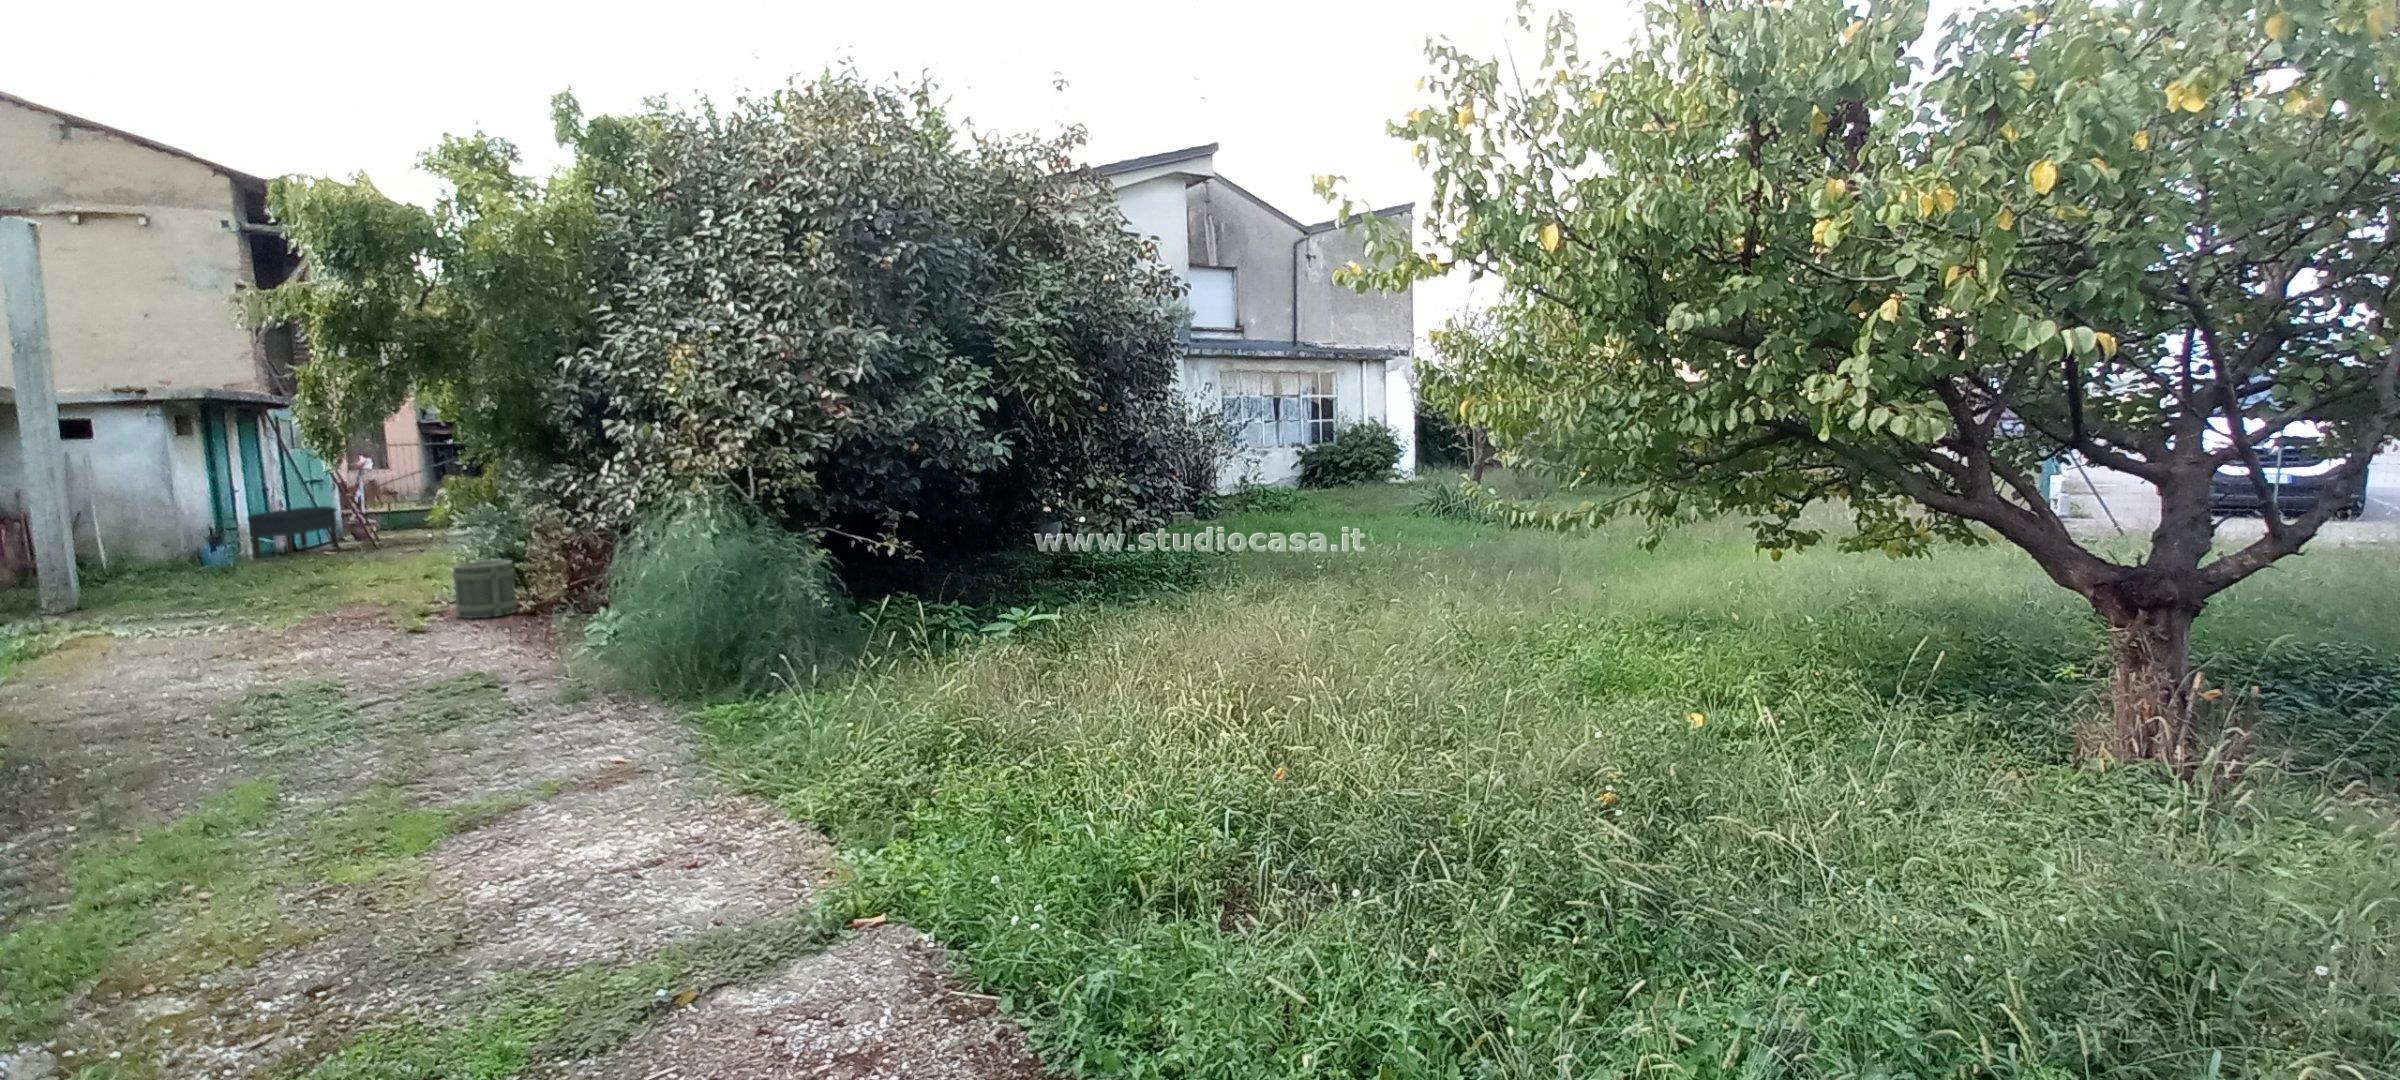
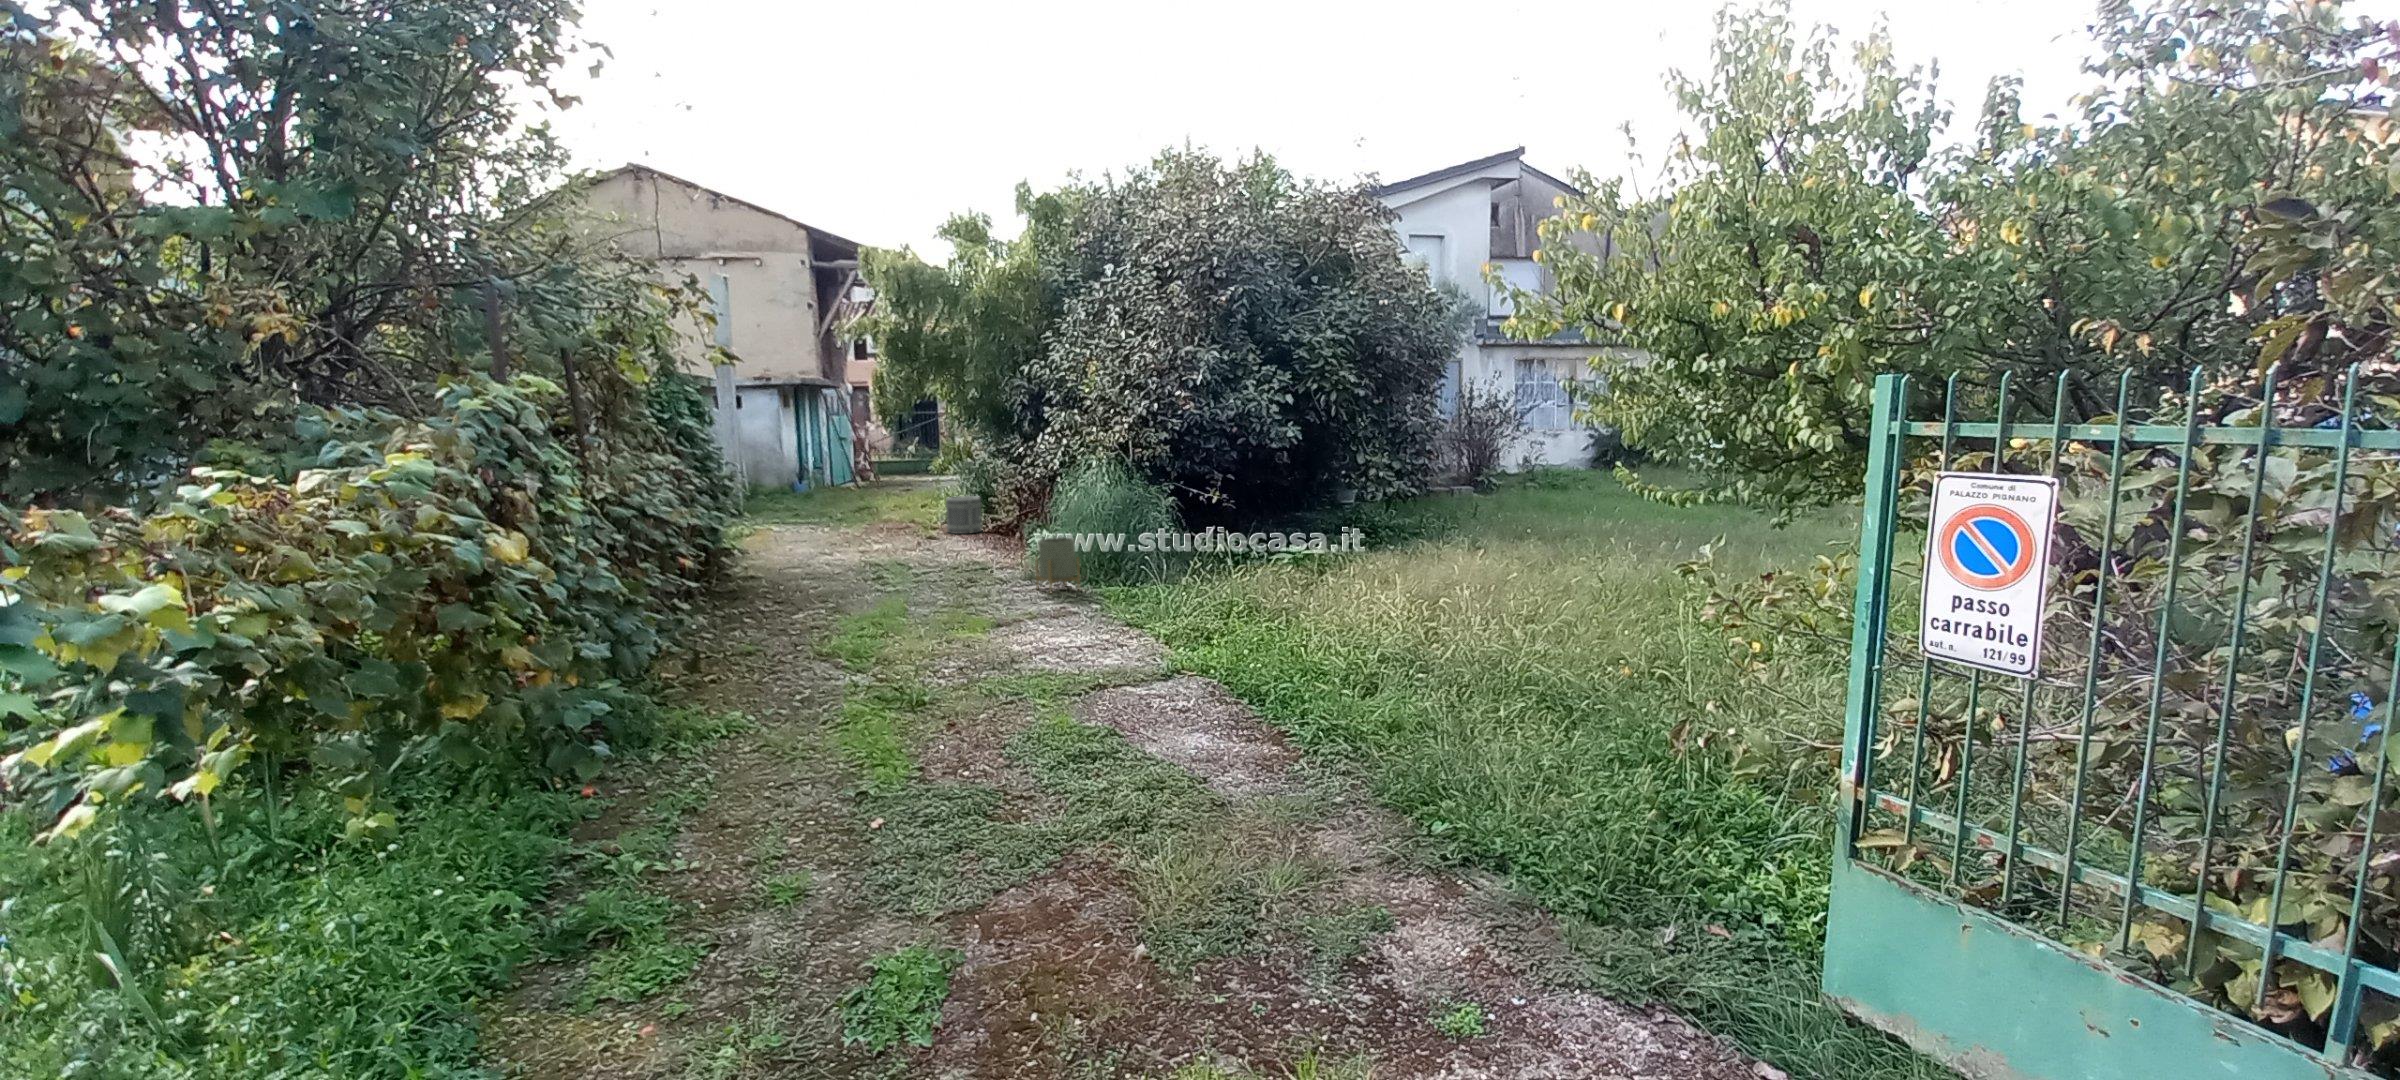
bench: present [248,506,338,557] -> none [815,456,865,489]
planter: none [596,624,678,719] -> present [1035,537,1080,593]

